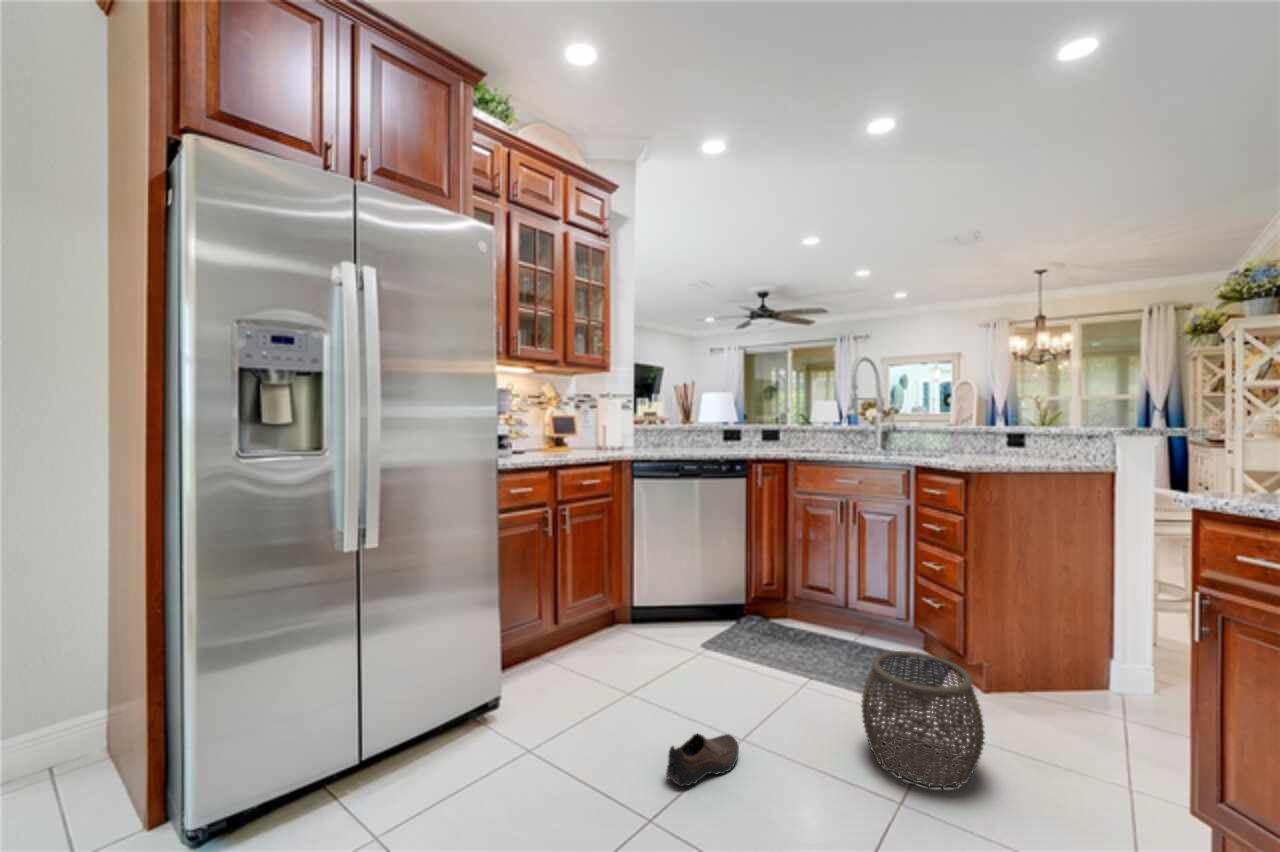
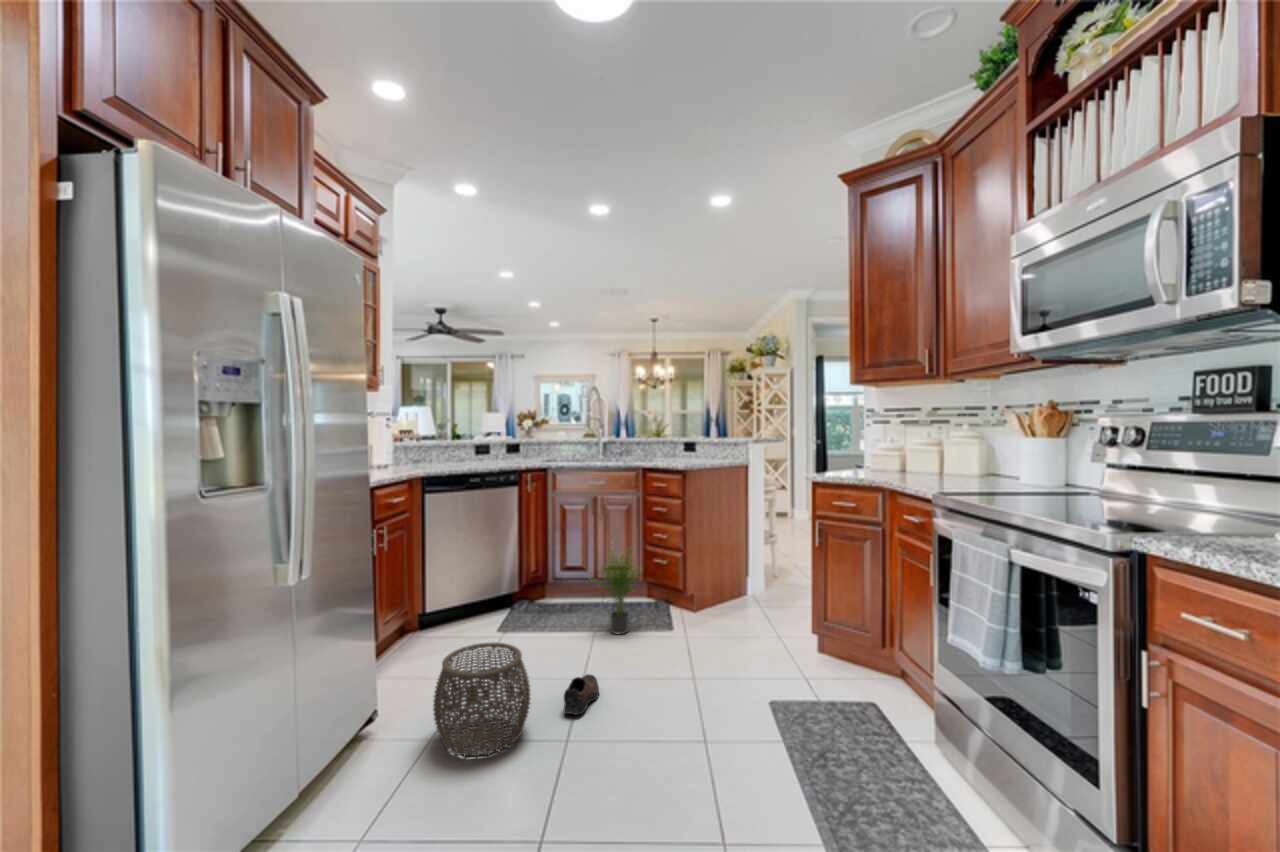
potted plant: none [786,564,881,693] -> present [594,552,639,634]
woven basket: present [861,651,985,789] -> present [433,642,530,757]

